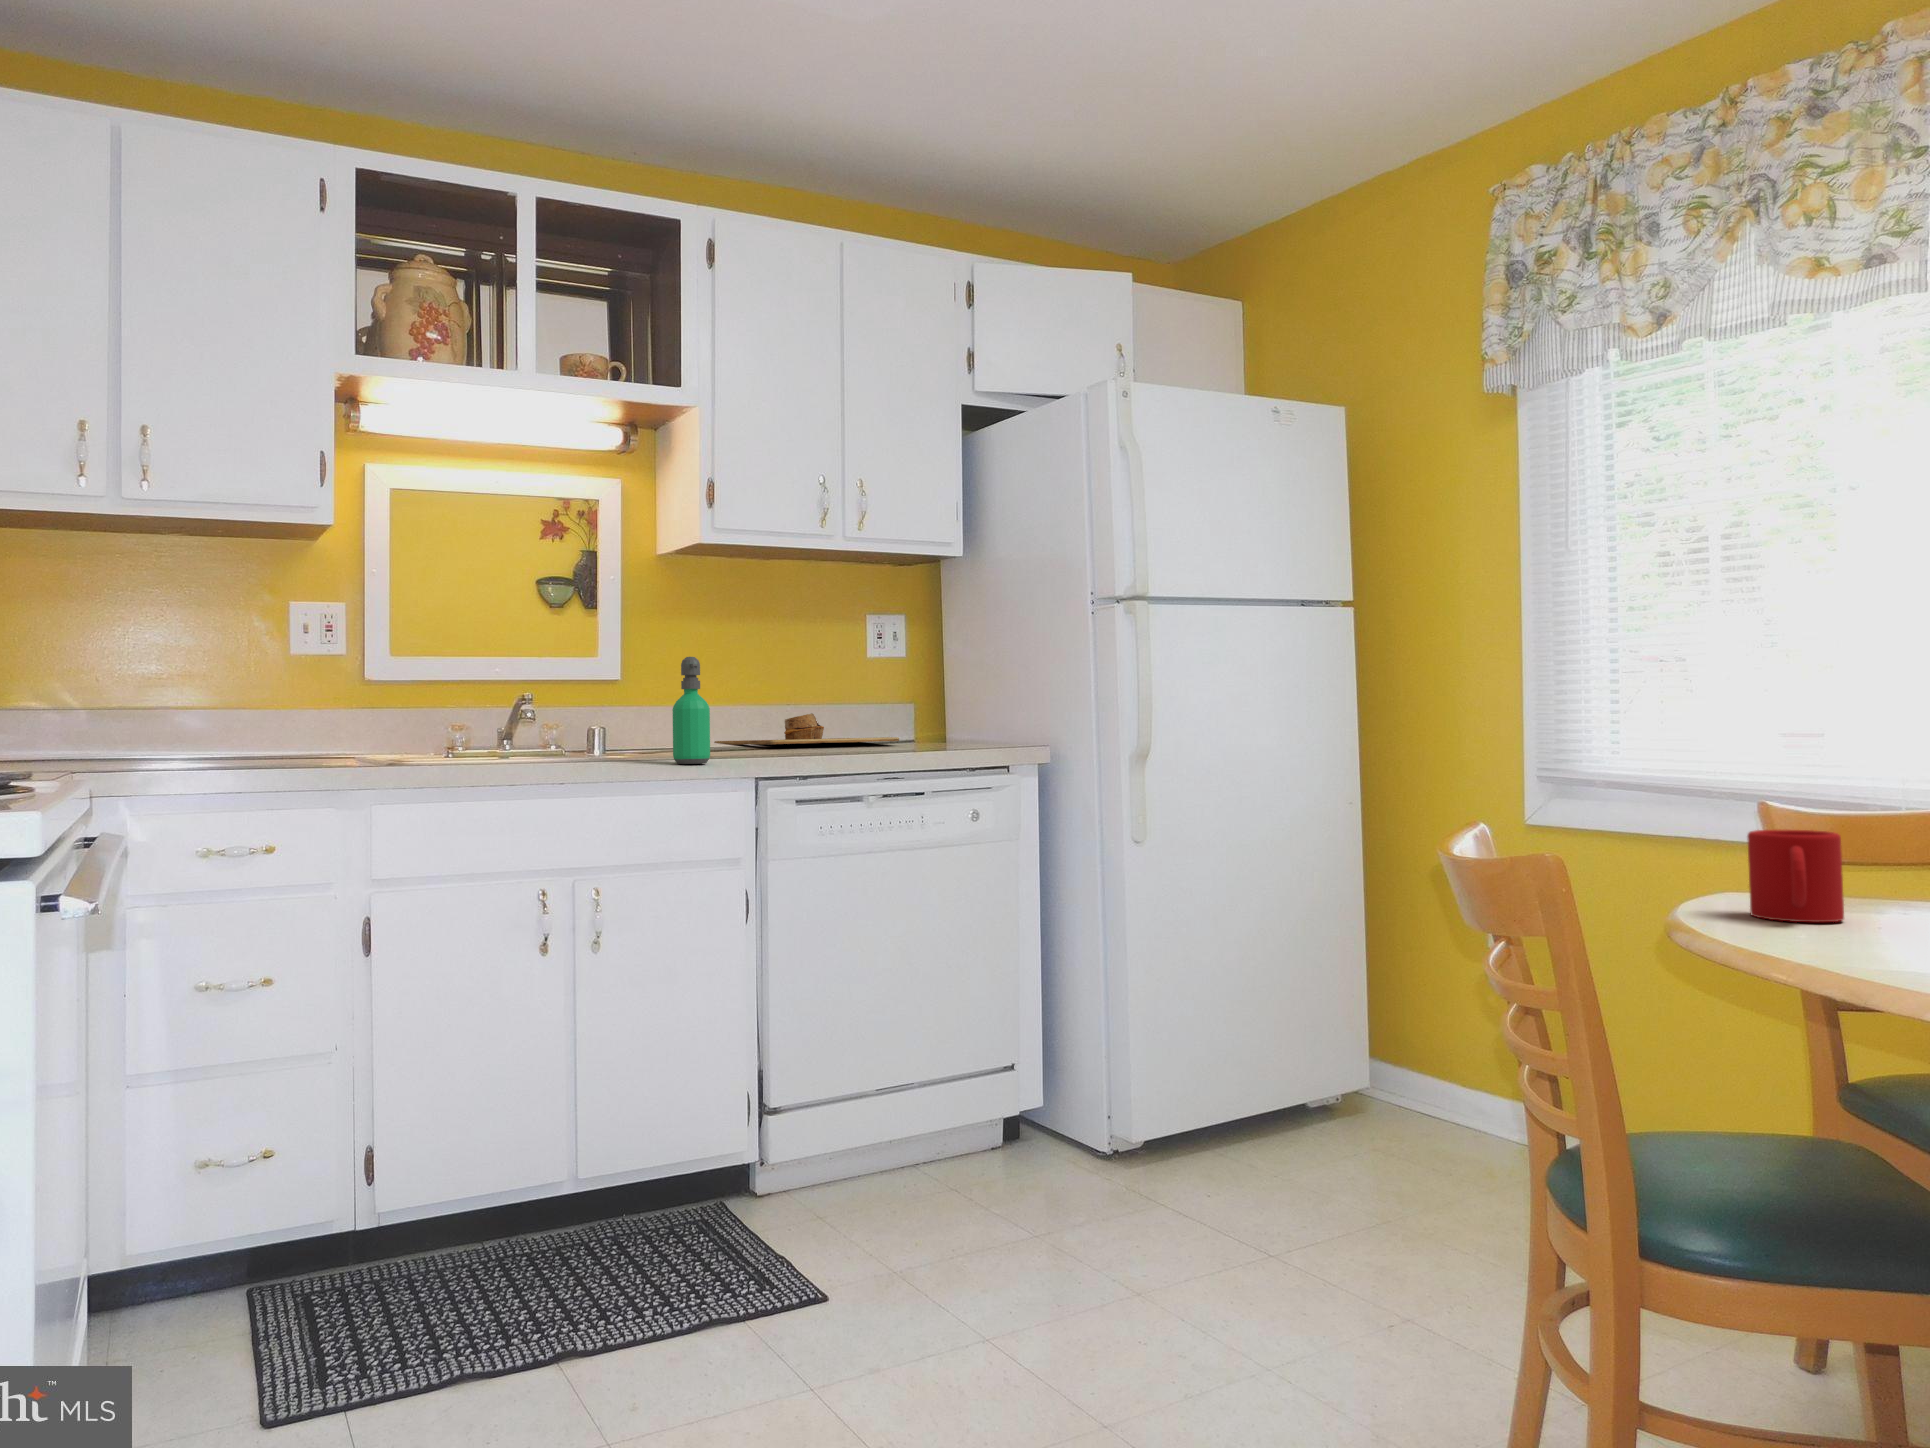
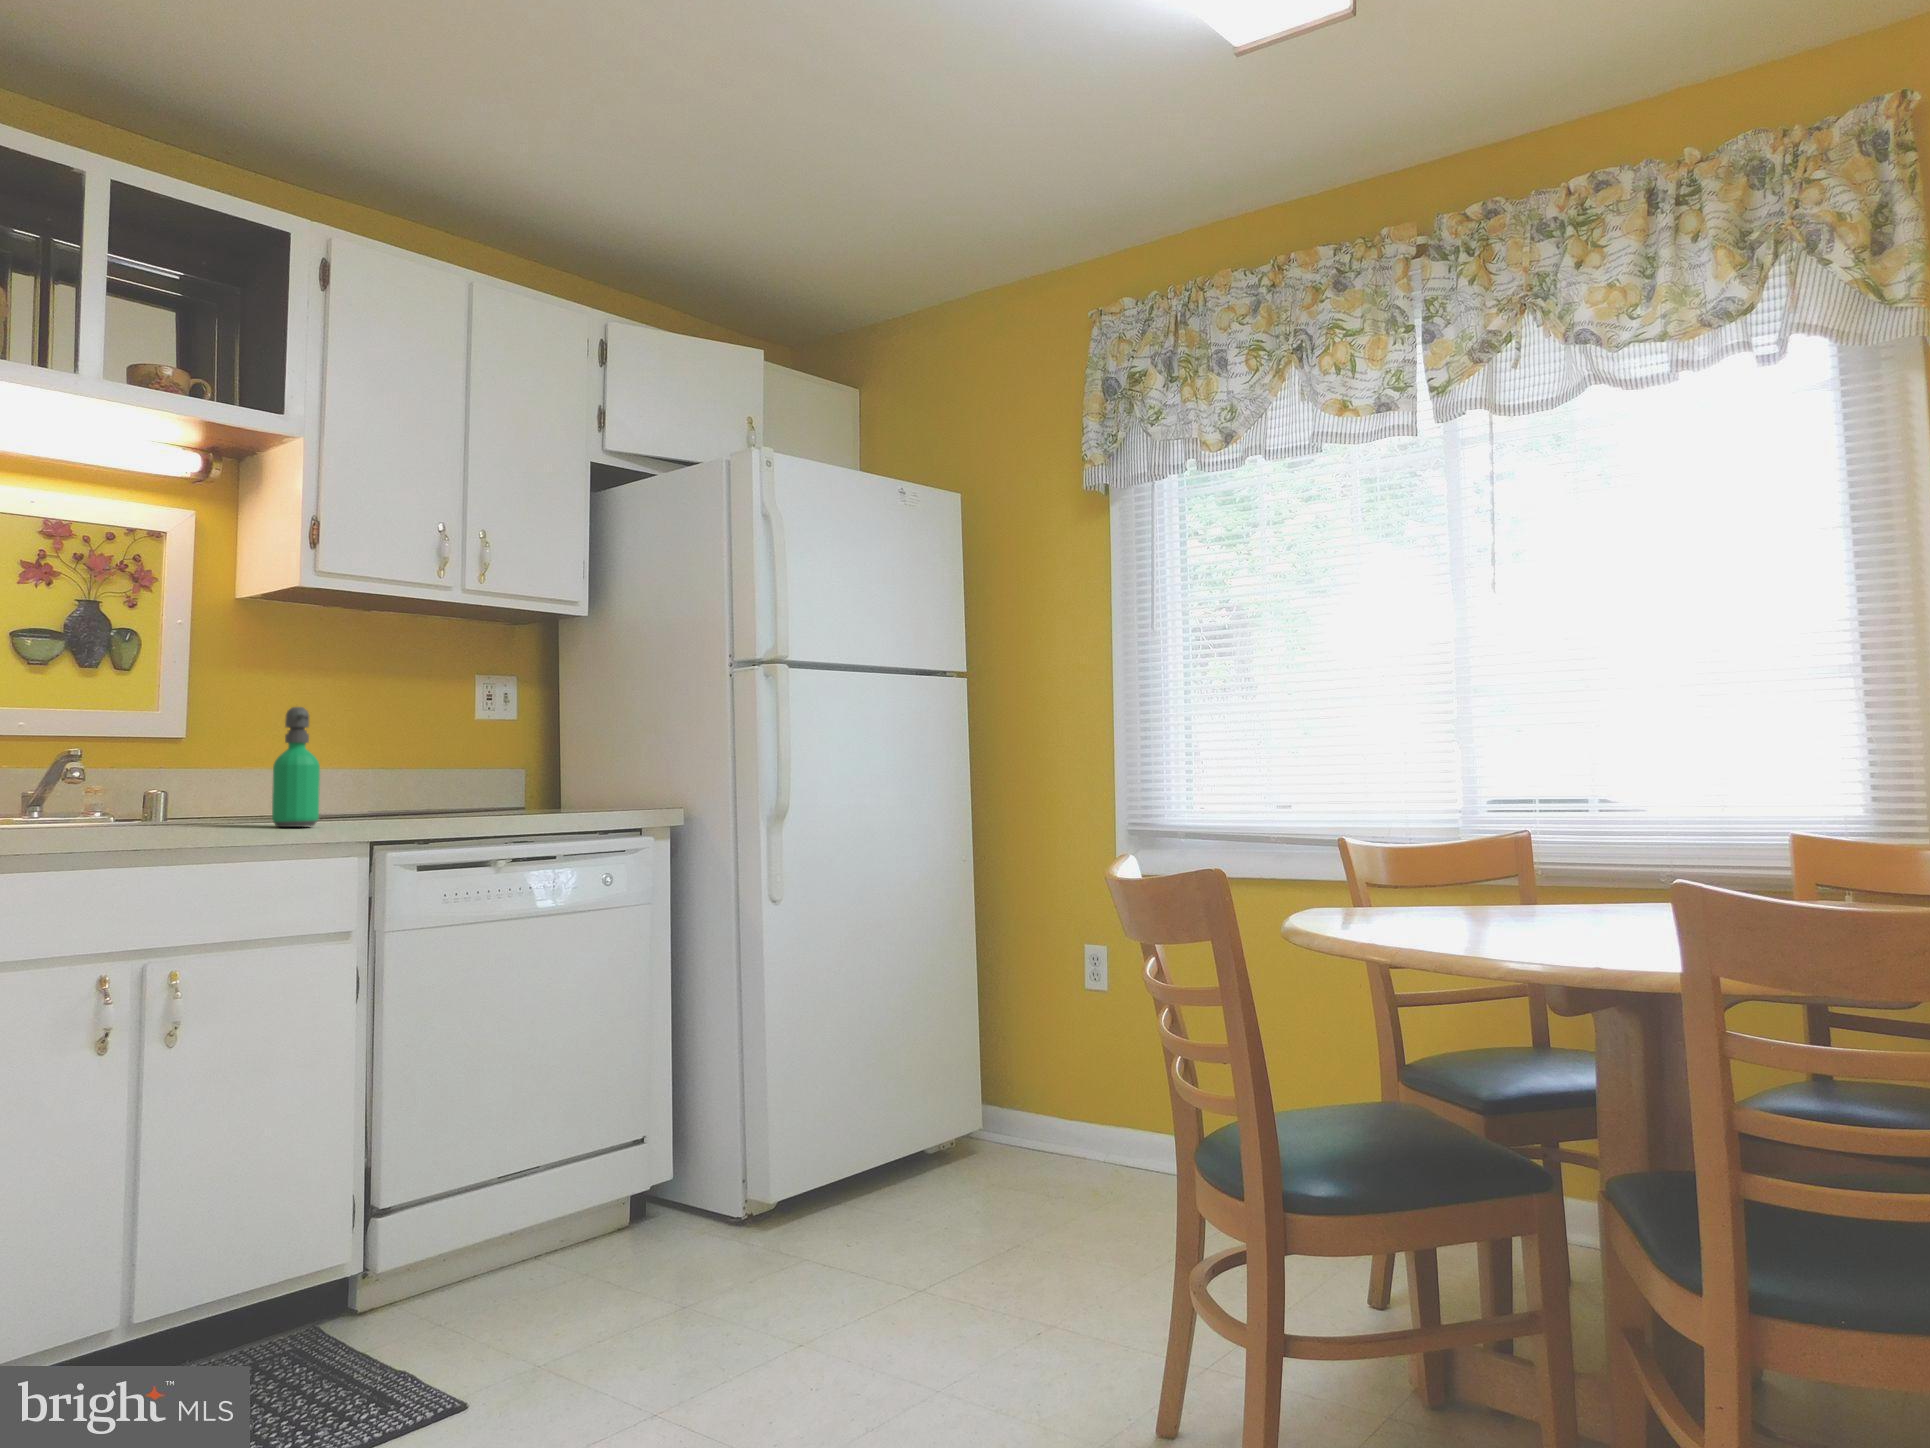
cutting board: present [715,713,899,745] -> none [299,775,520,811]
mug: present [1748,830,1844,922] -> none [1337,853,1406,927]

